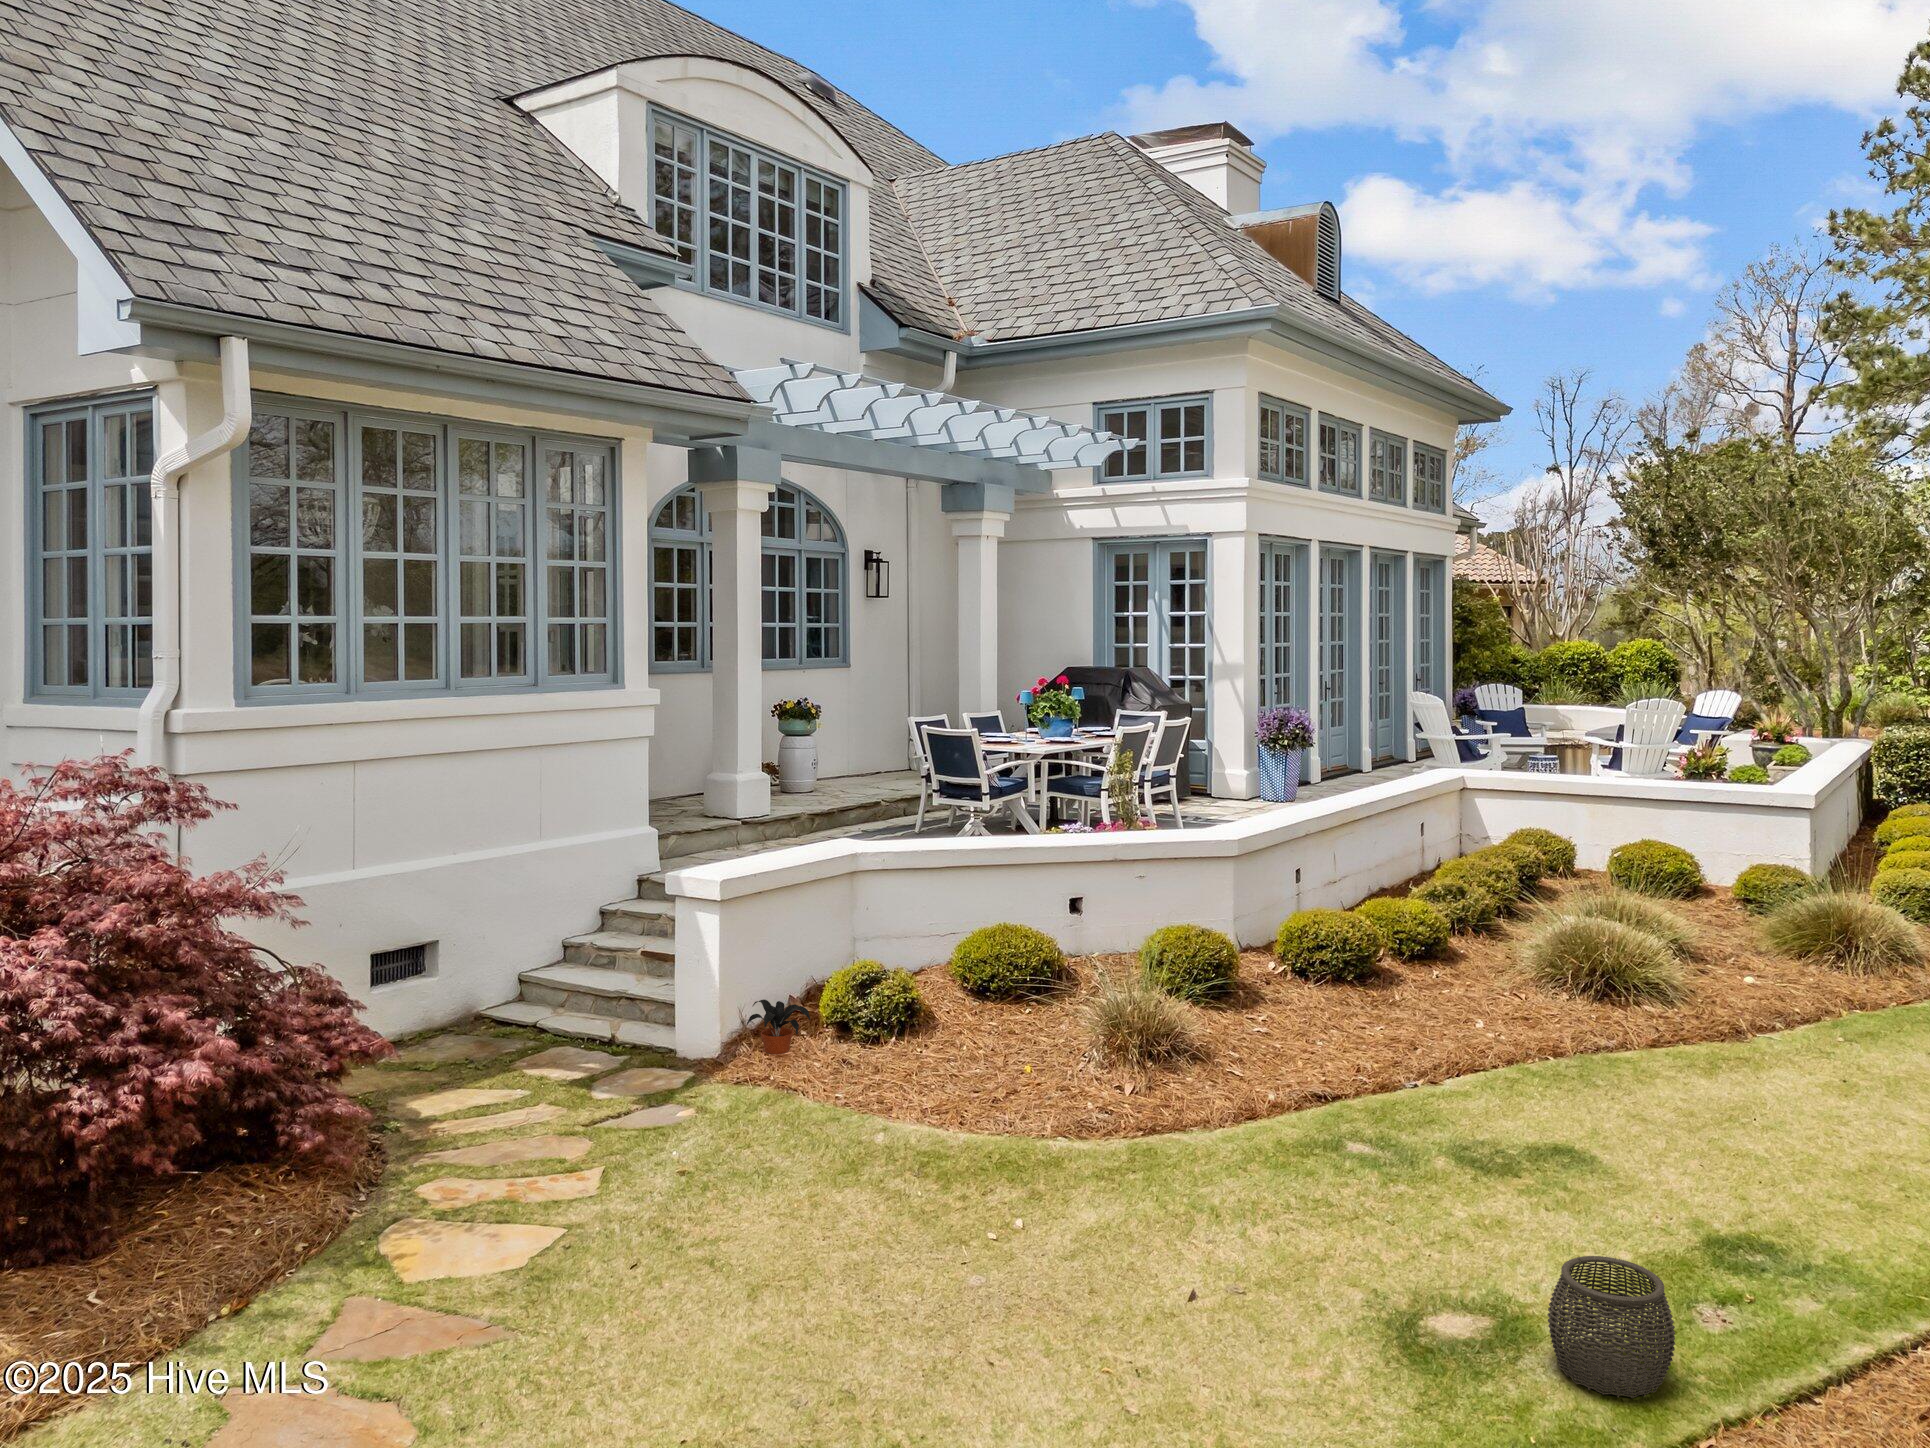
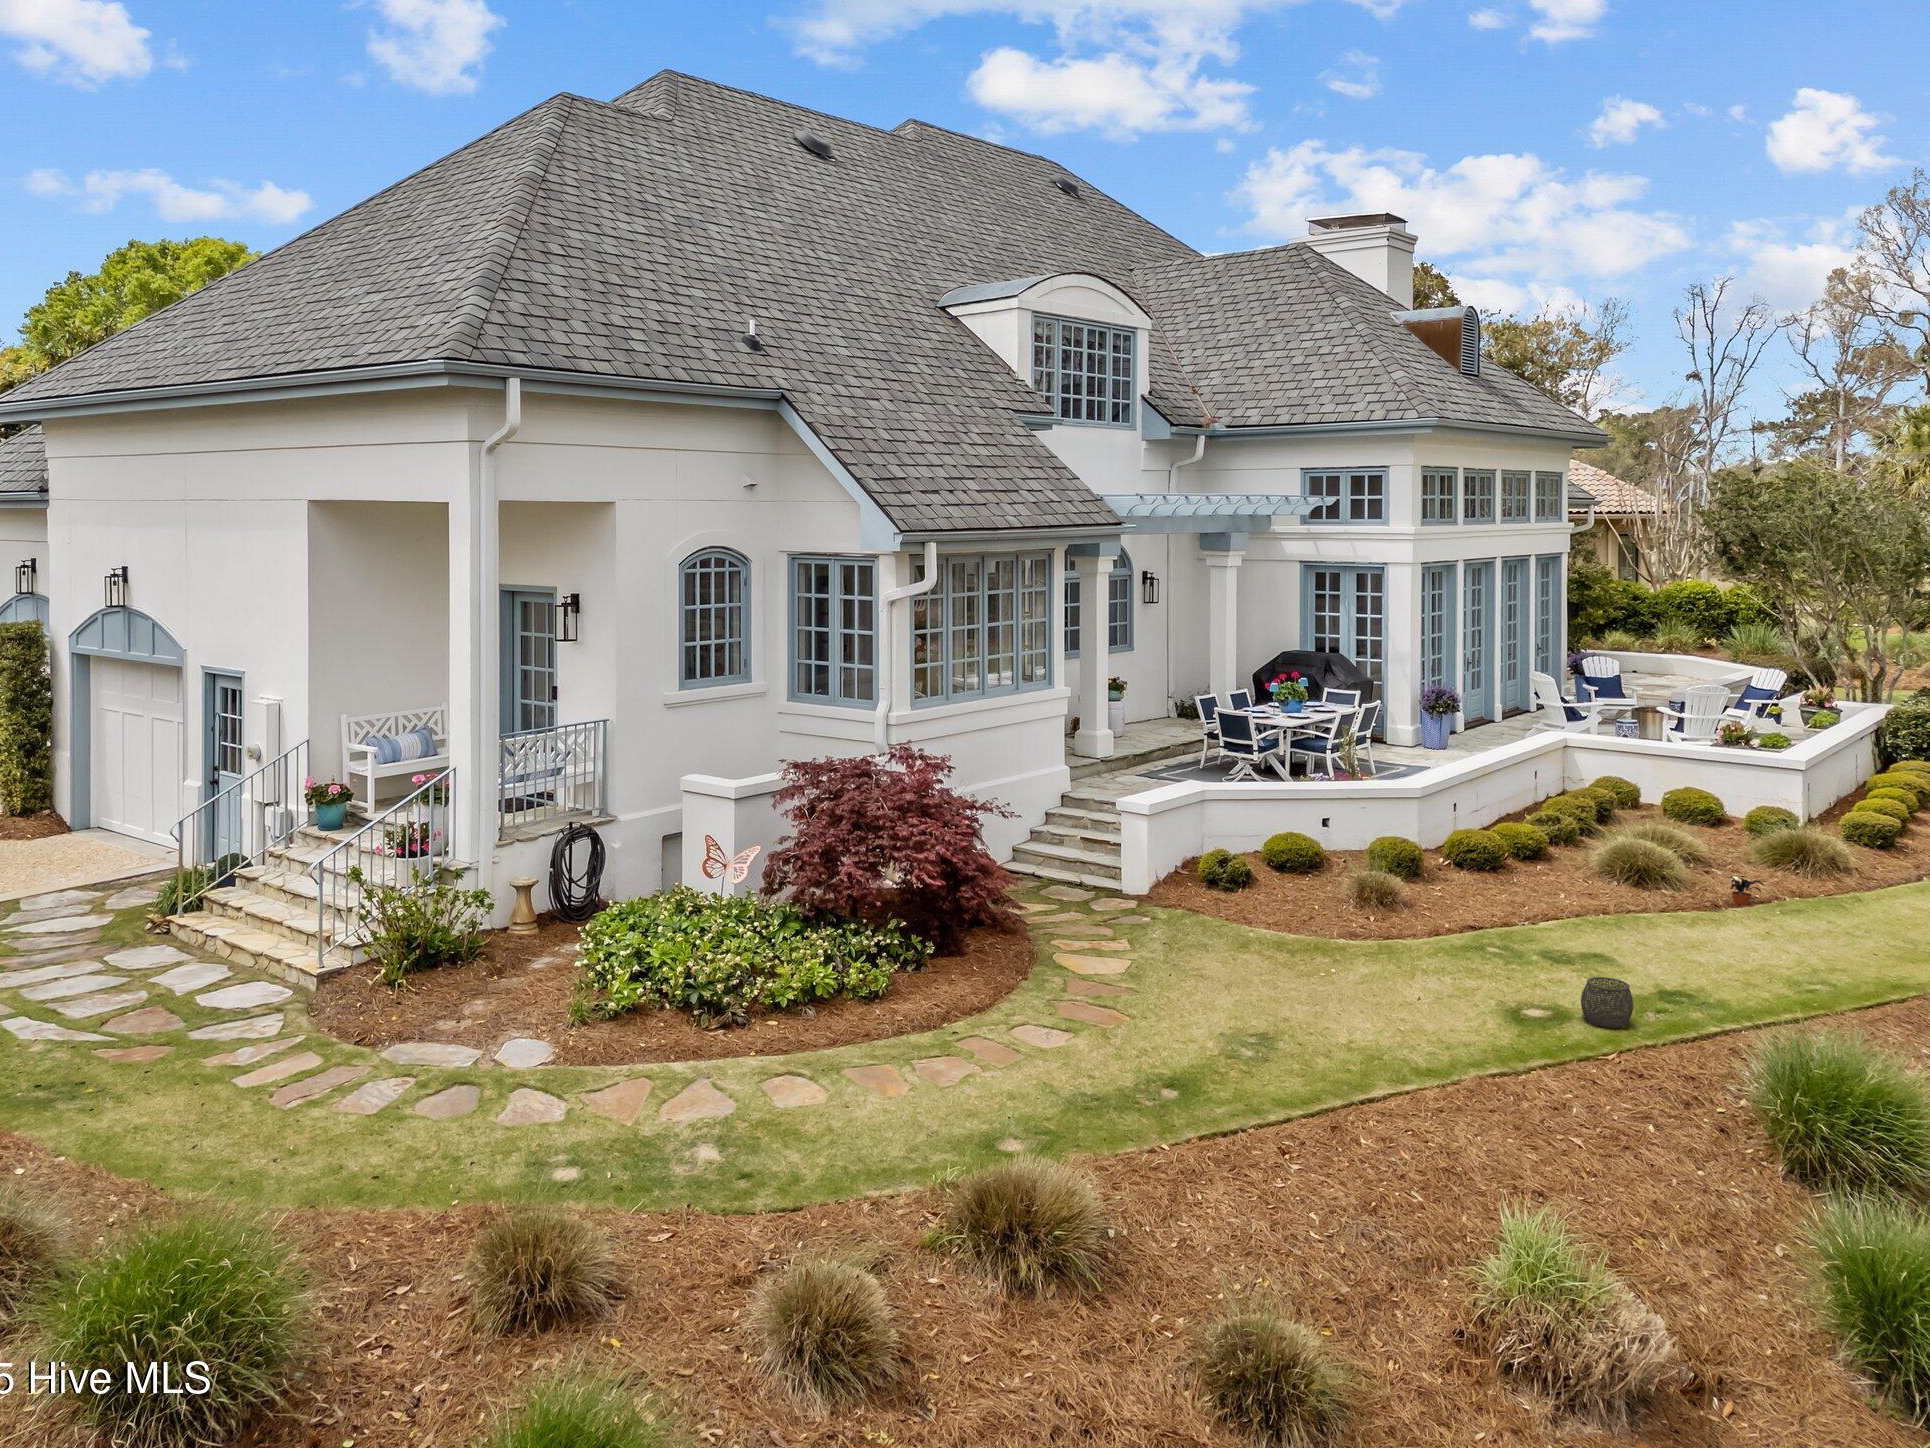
potted plant: present [747,1000,810,1054] -> present [1726,876,1764,905]

